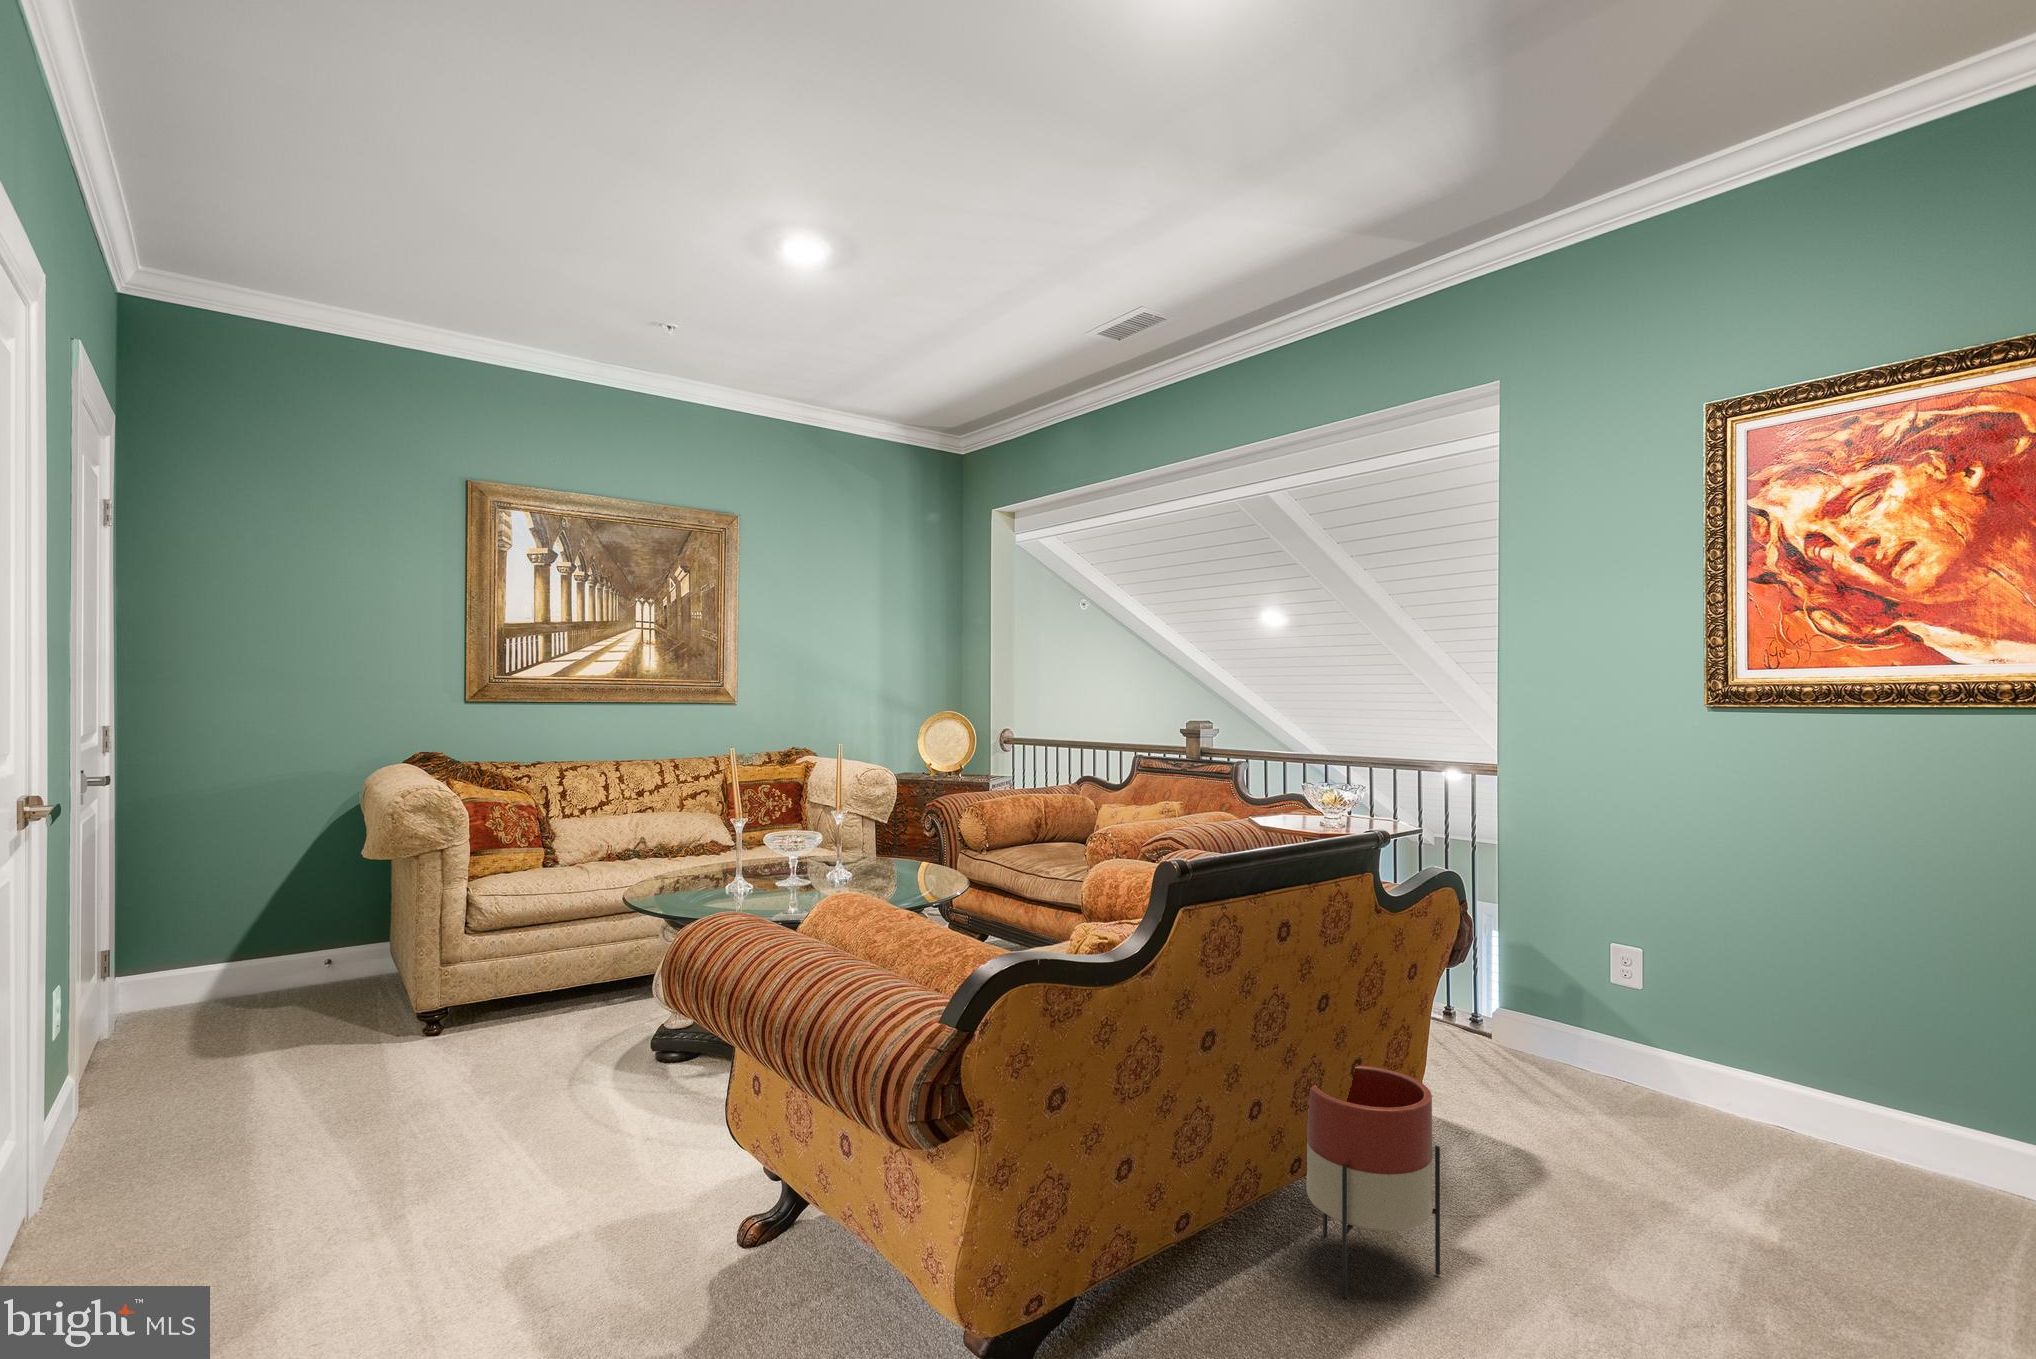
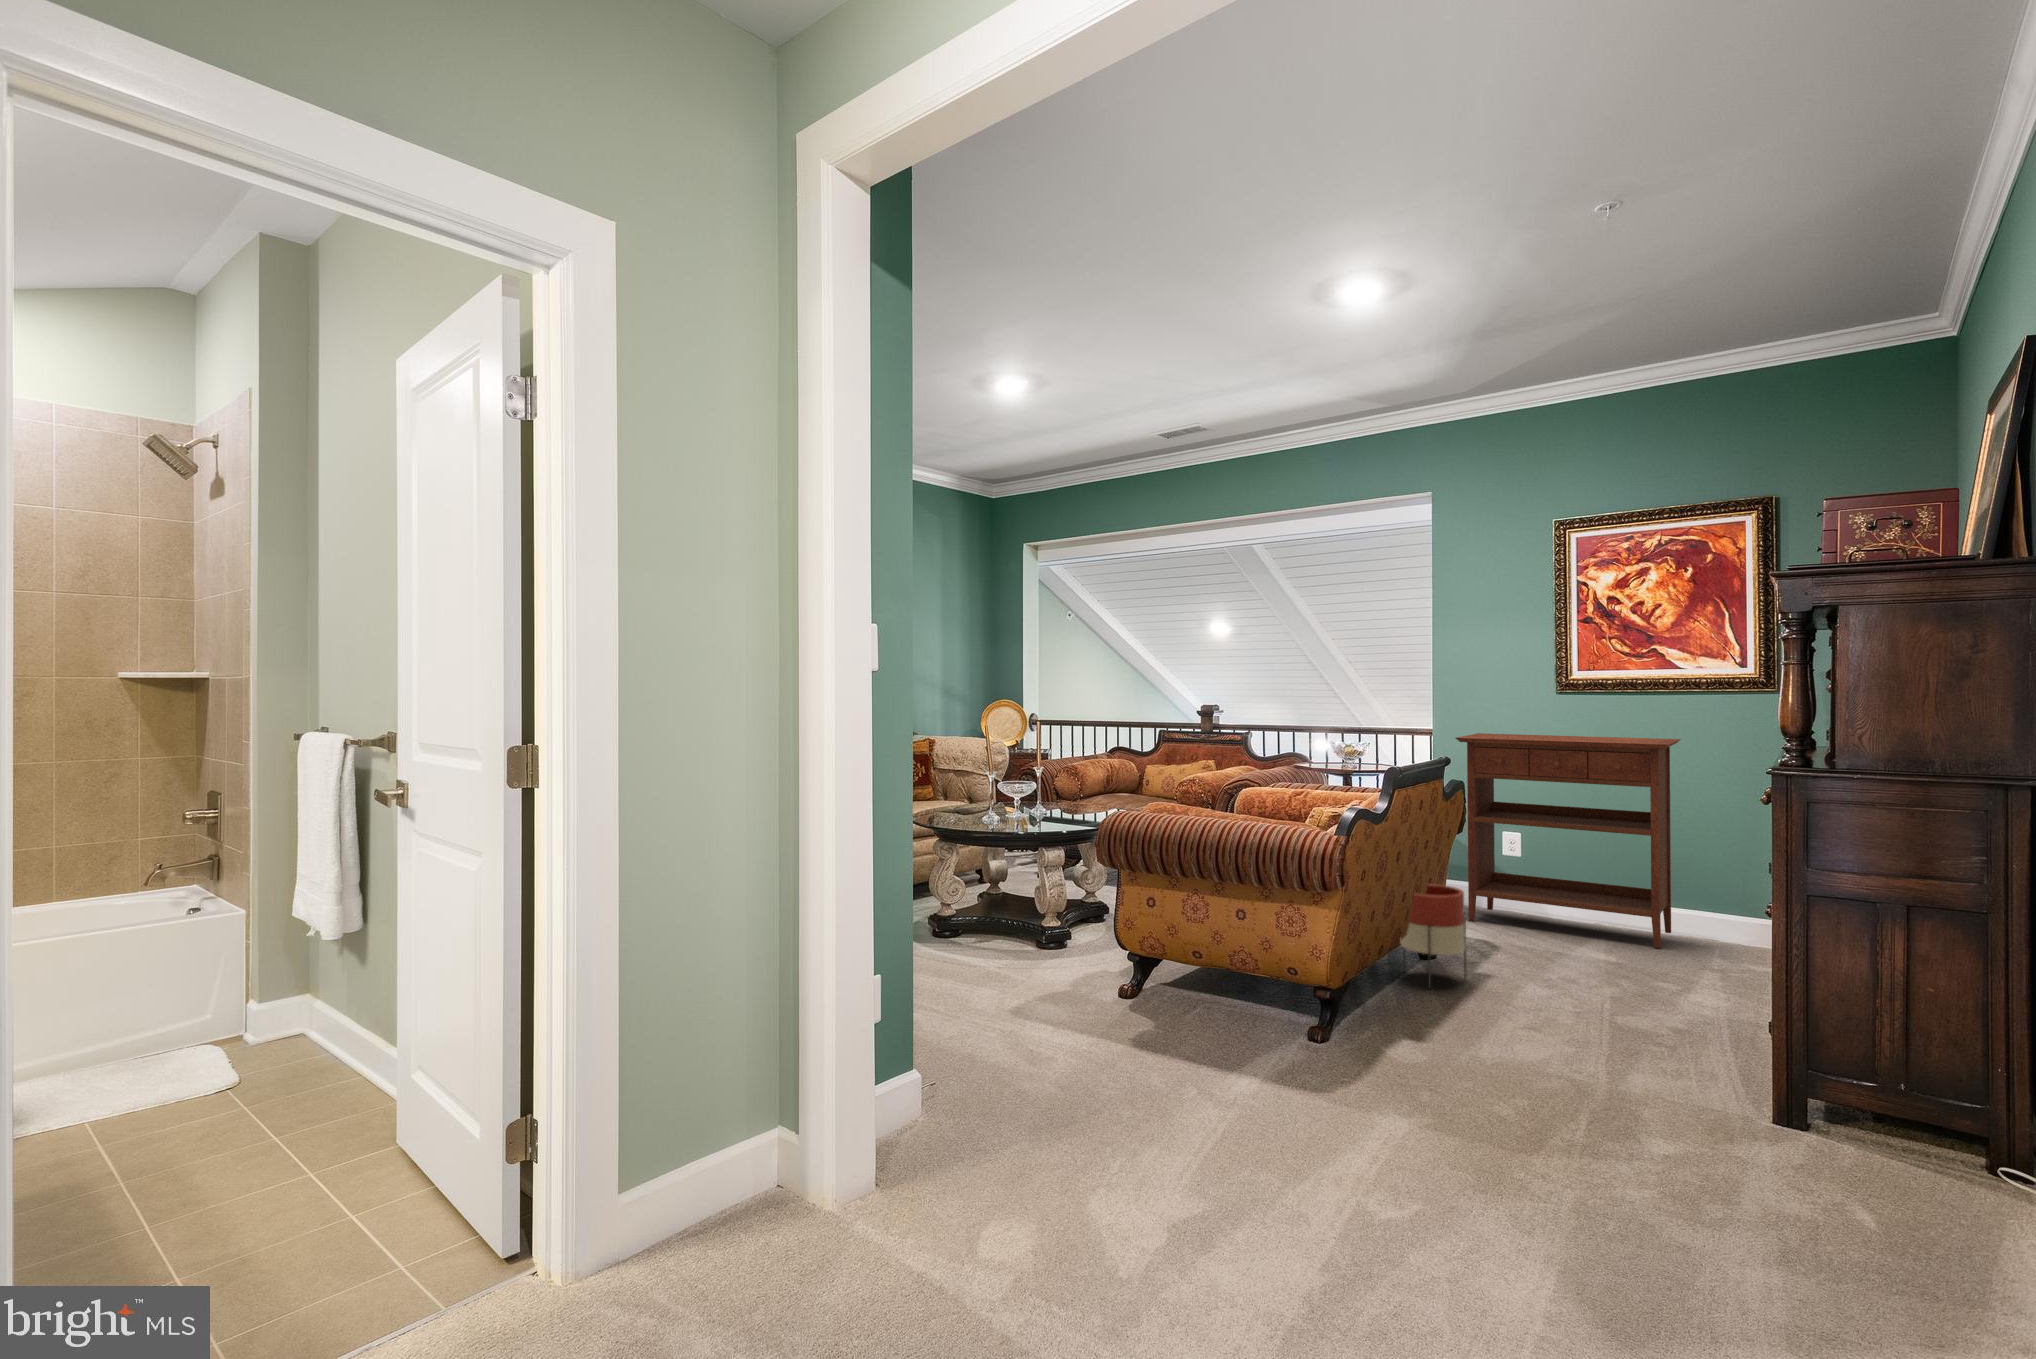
console table: none [1508,775,1957,1218] -> present [1455,733,1681,948]

